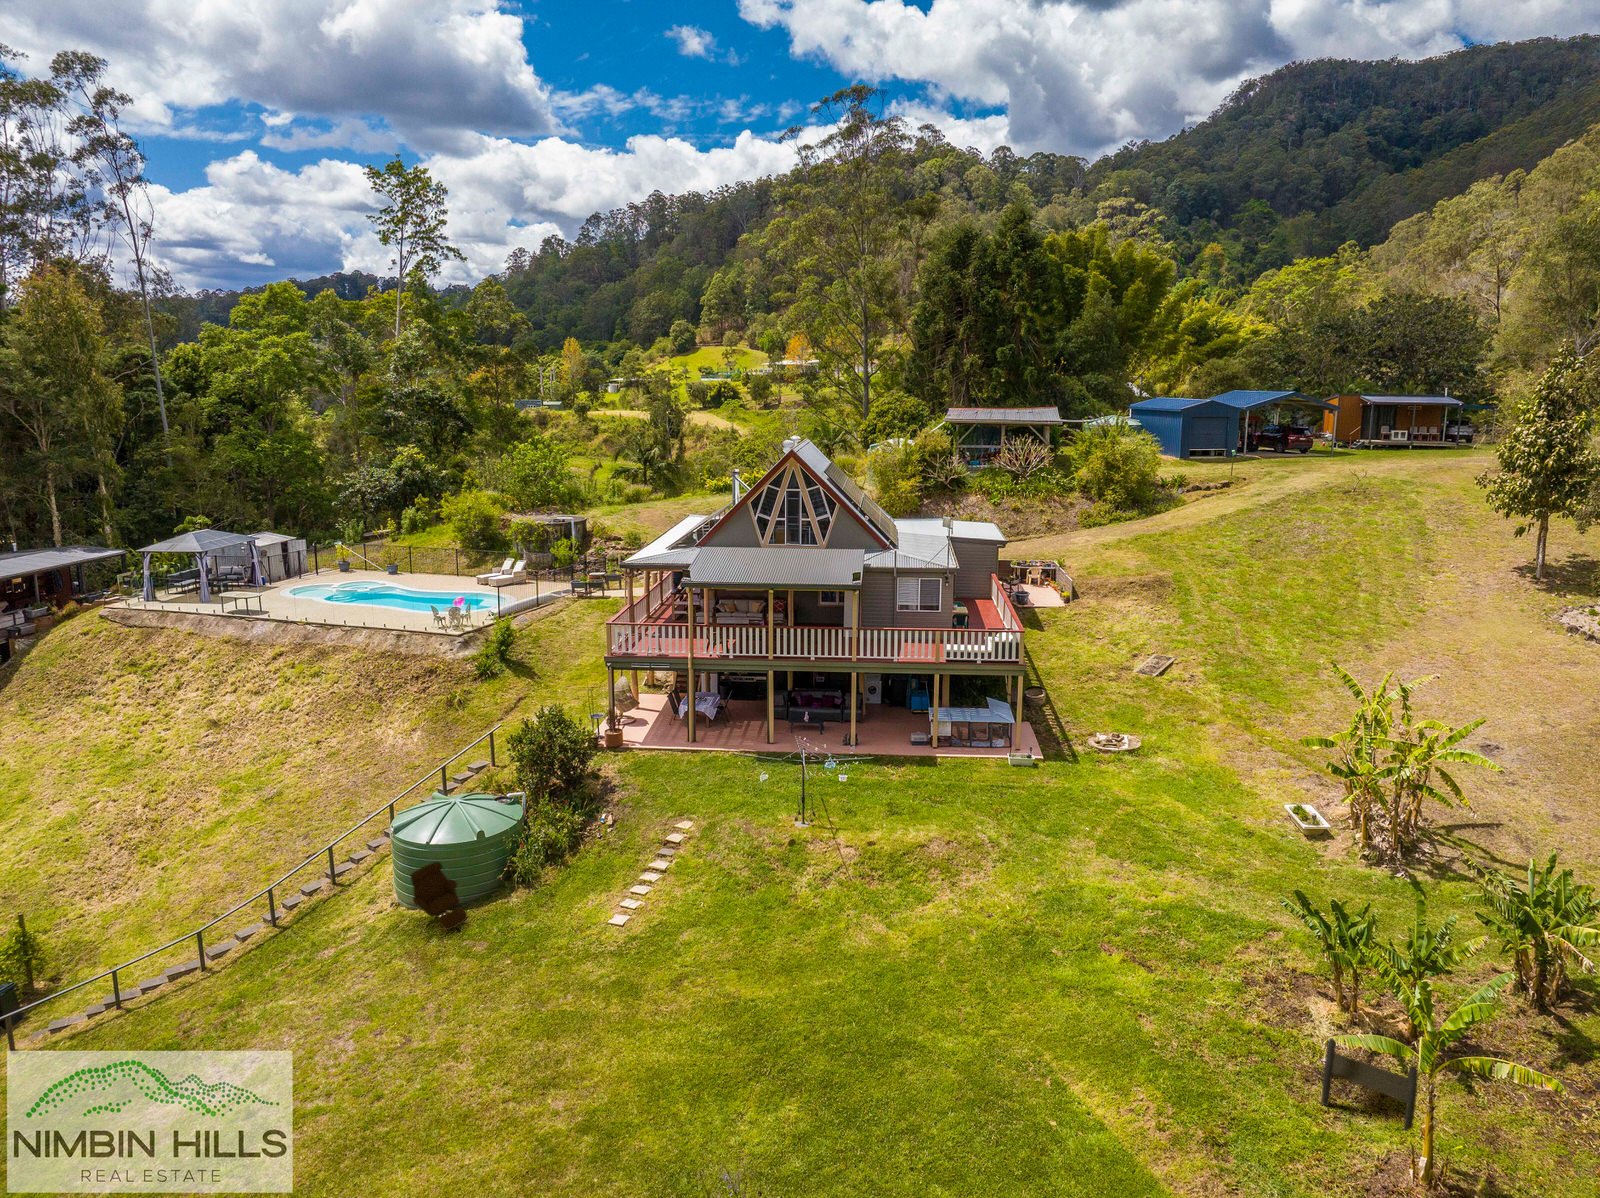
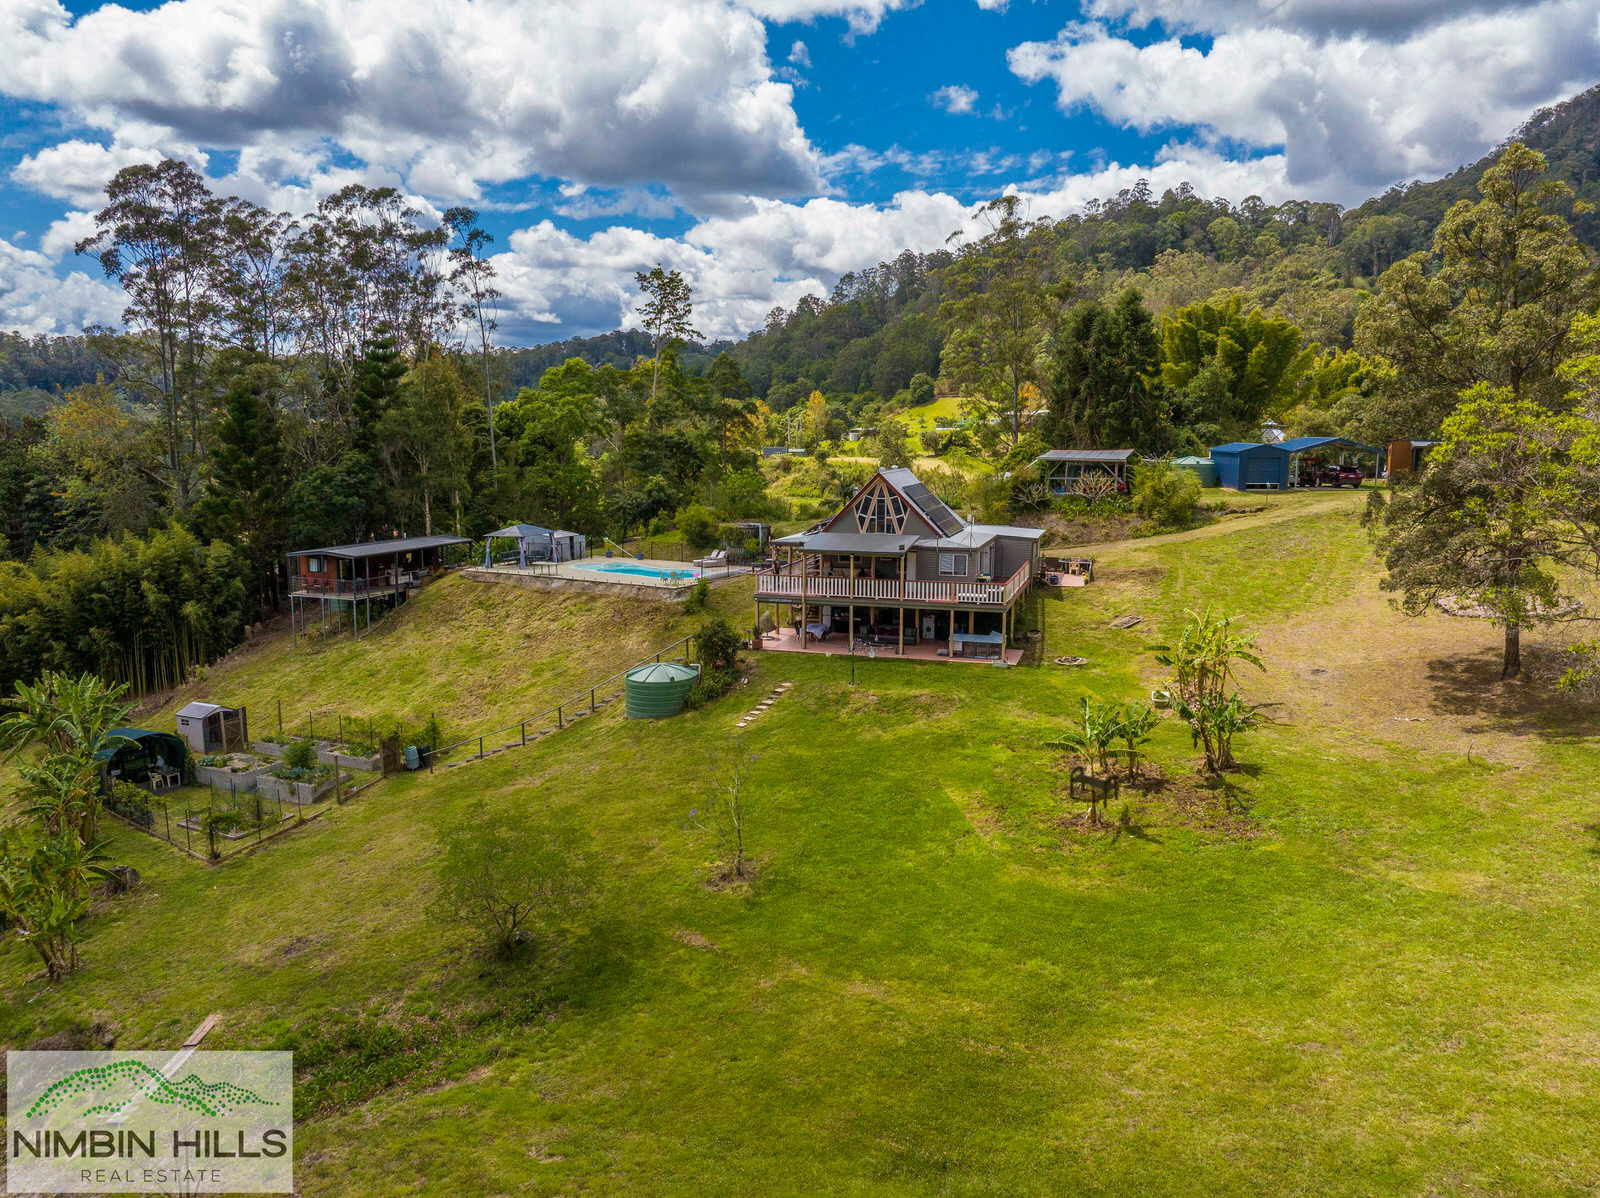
lounge chair: present [411,862,467,931] -> none [634,689,662,725]

